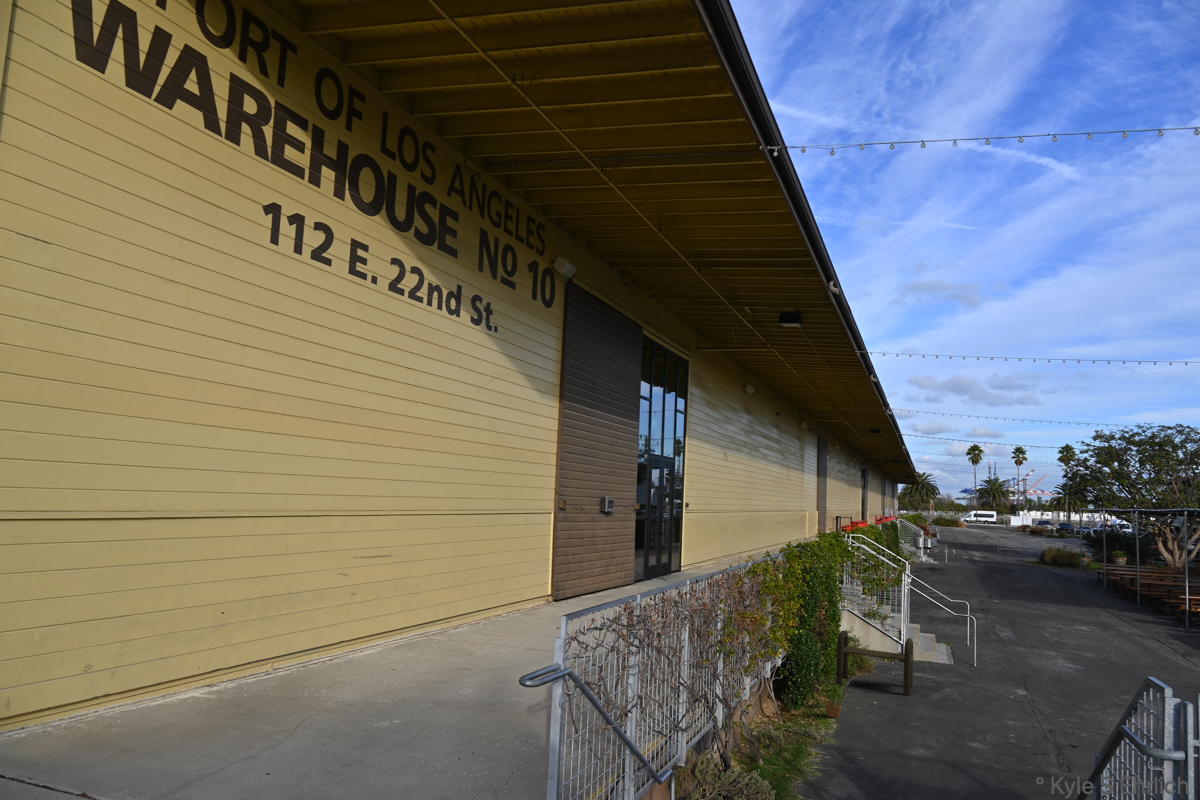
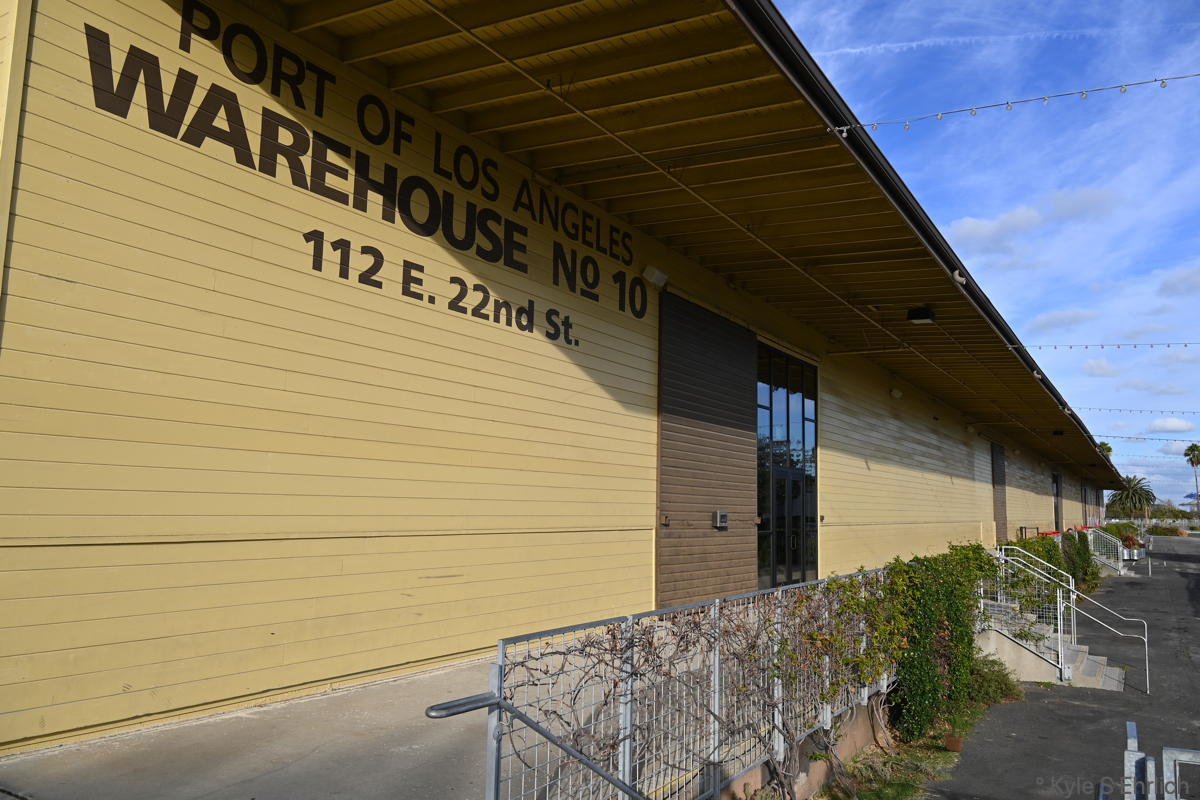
bench: present [836,630,913,695] -> none [969,652,1063,730]

